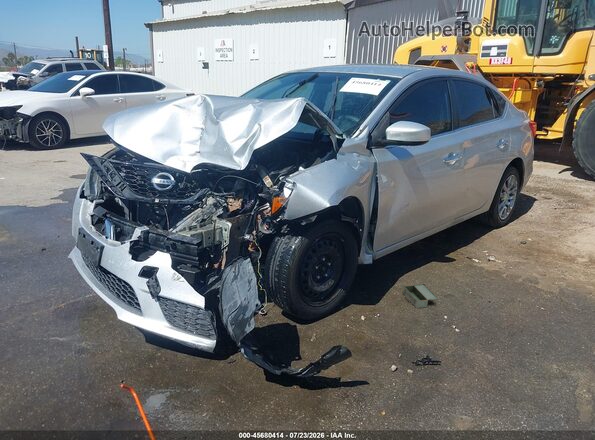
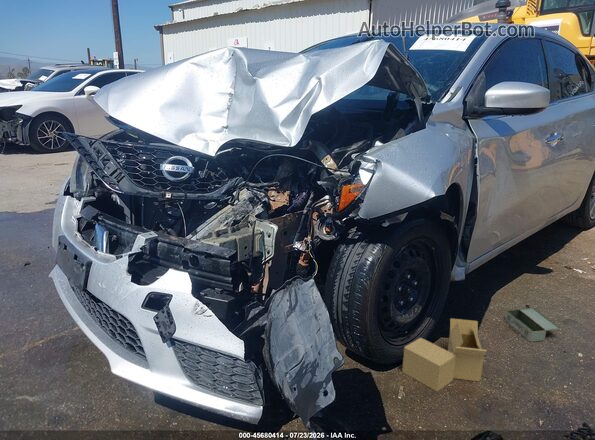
cardboard box: none [321,290,376,339] -> present [402,319,487,391]

